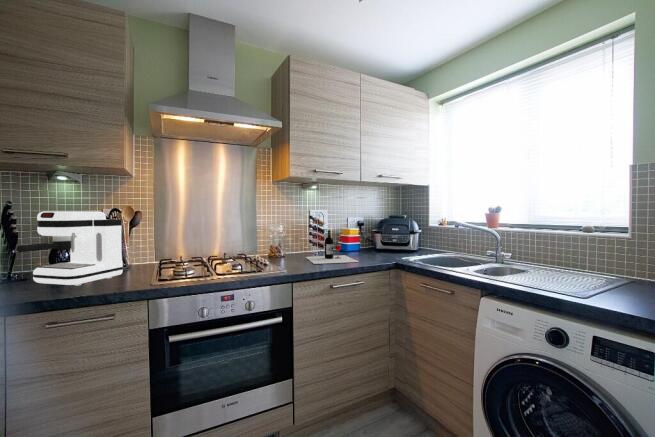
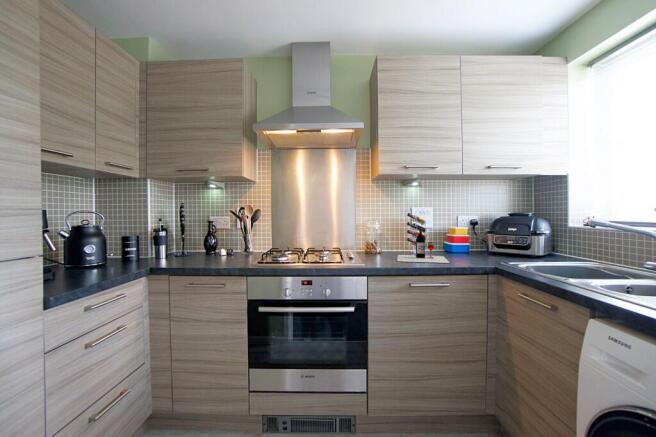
coffee maker: present [17,211,123,286] -> none [179,209,240,262]

